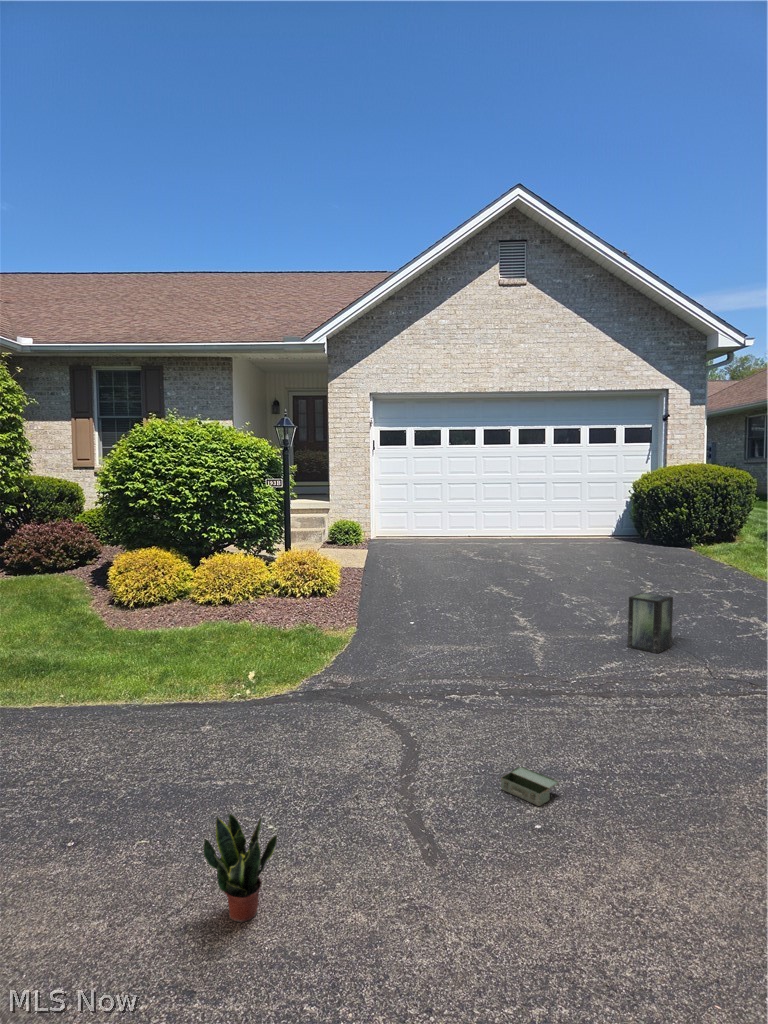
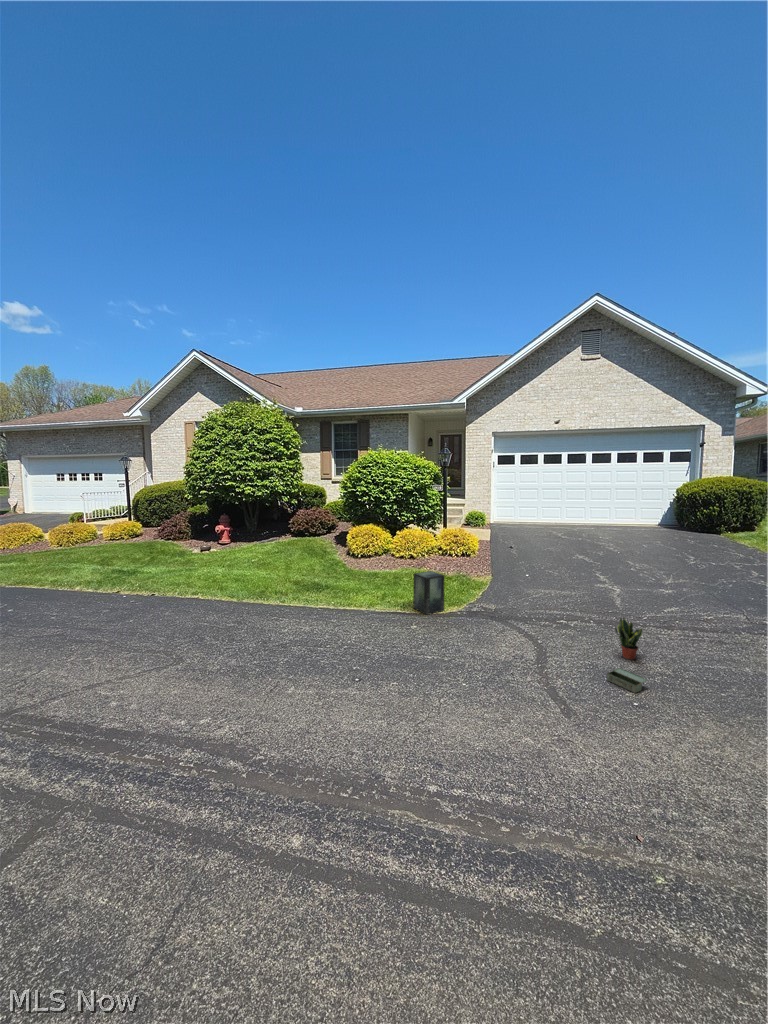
storage box: present [628,593,673,653] -> present [413,571,445,615]
potted plant: present [203,814,277,922] -> present [615,618,642,660]

